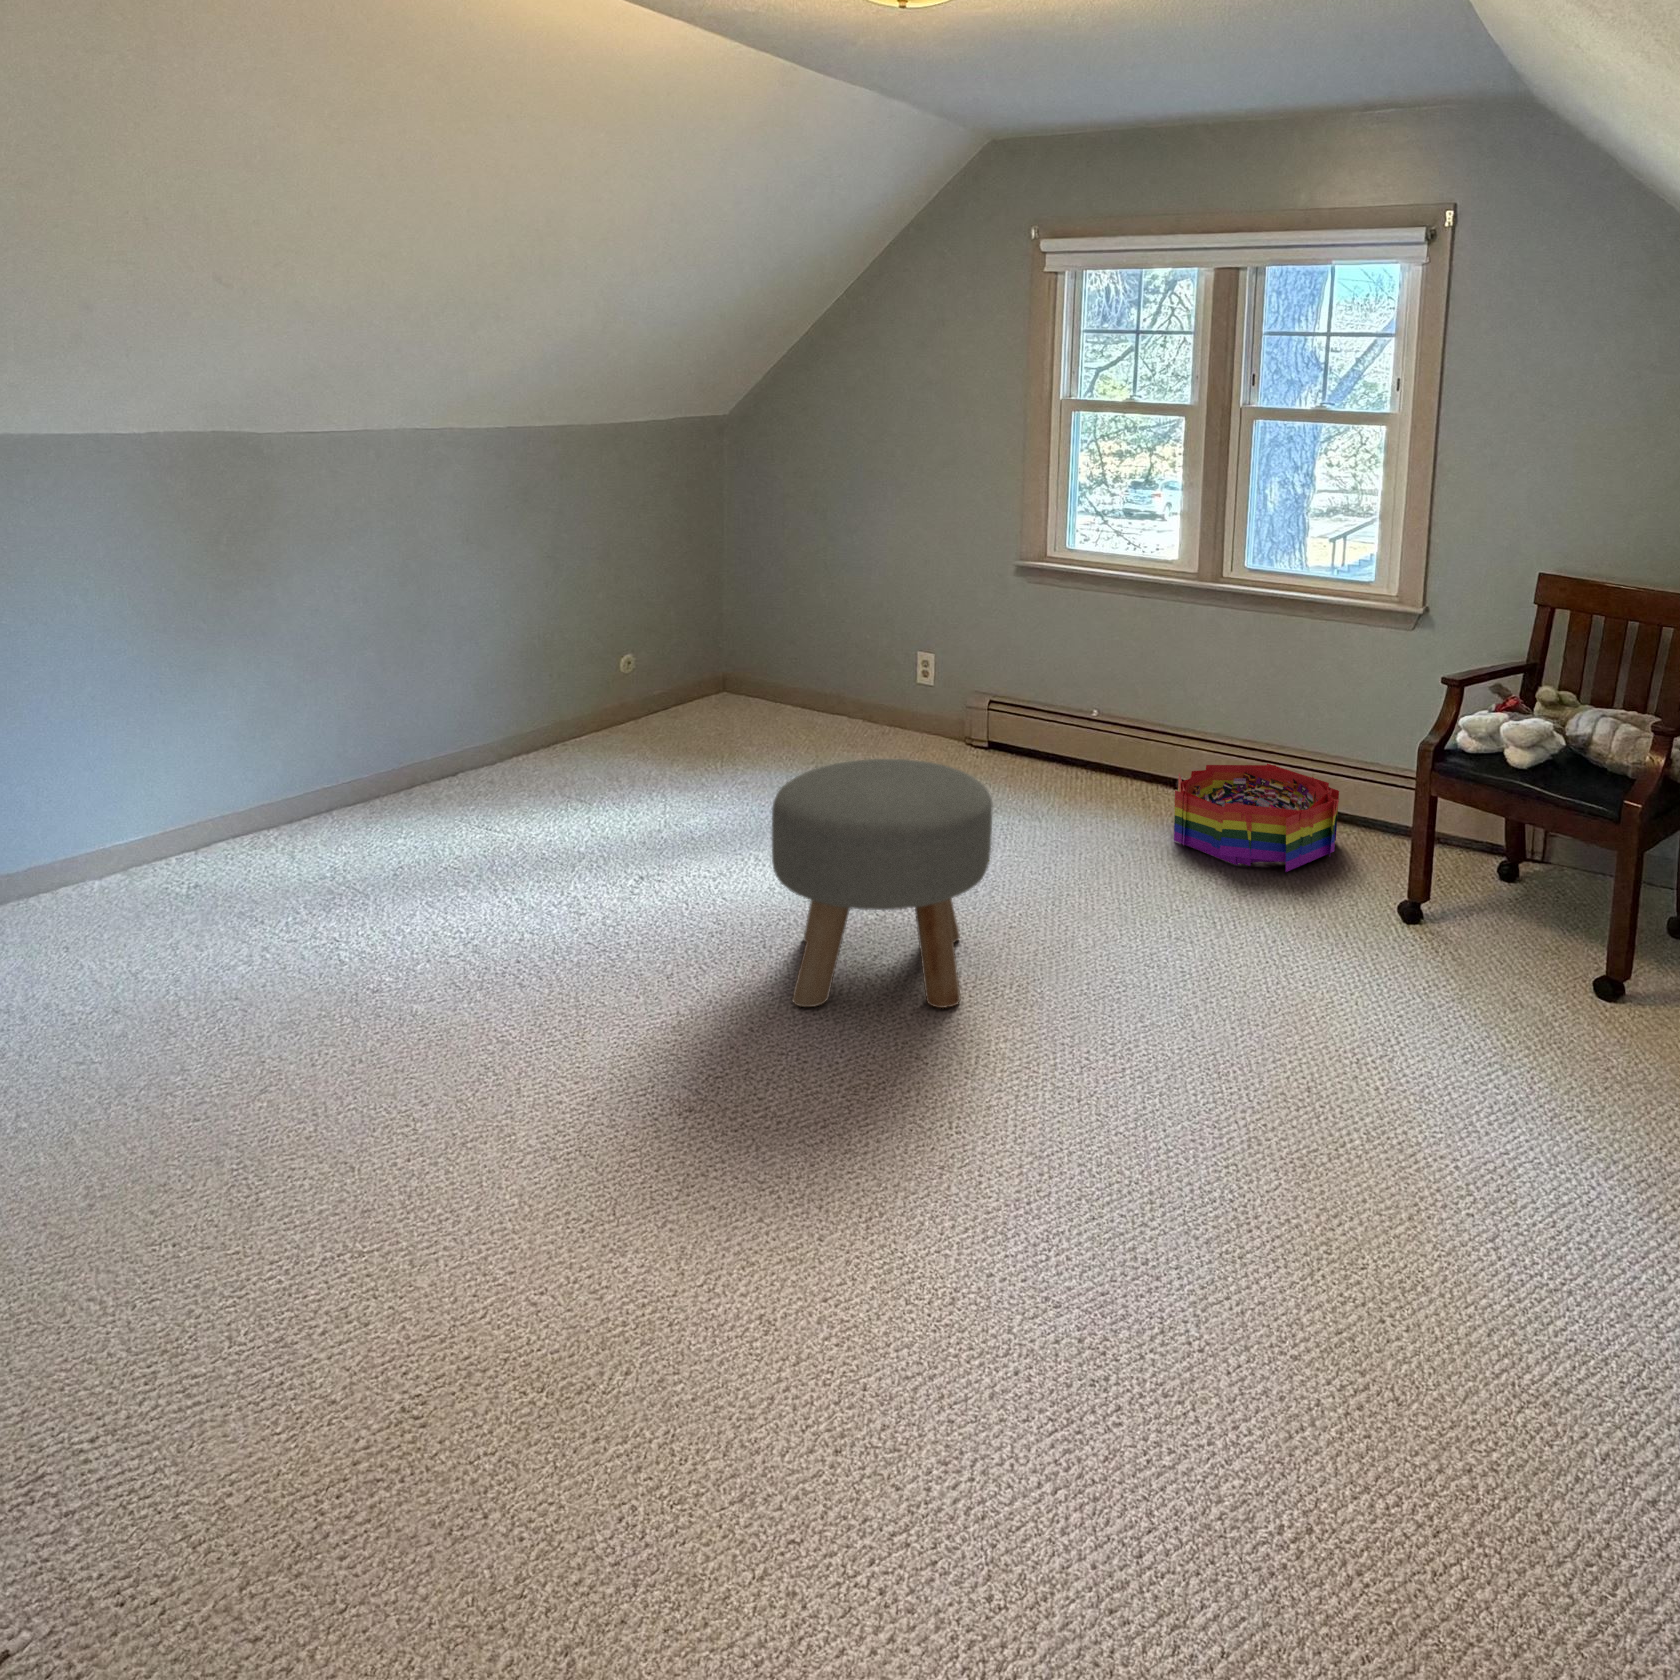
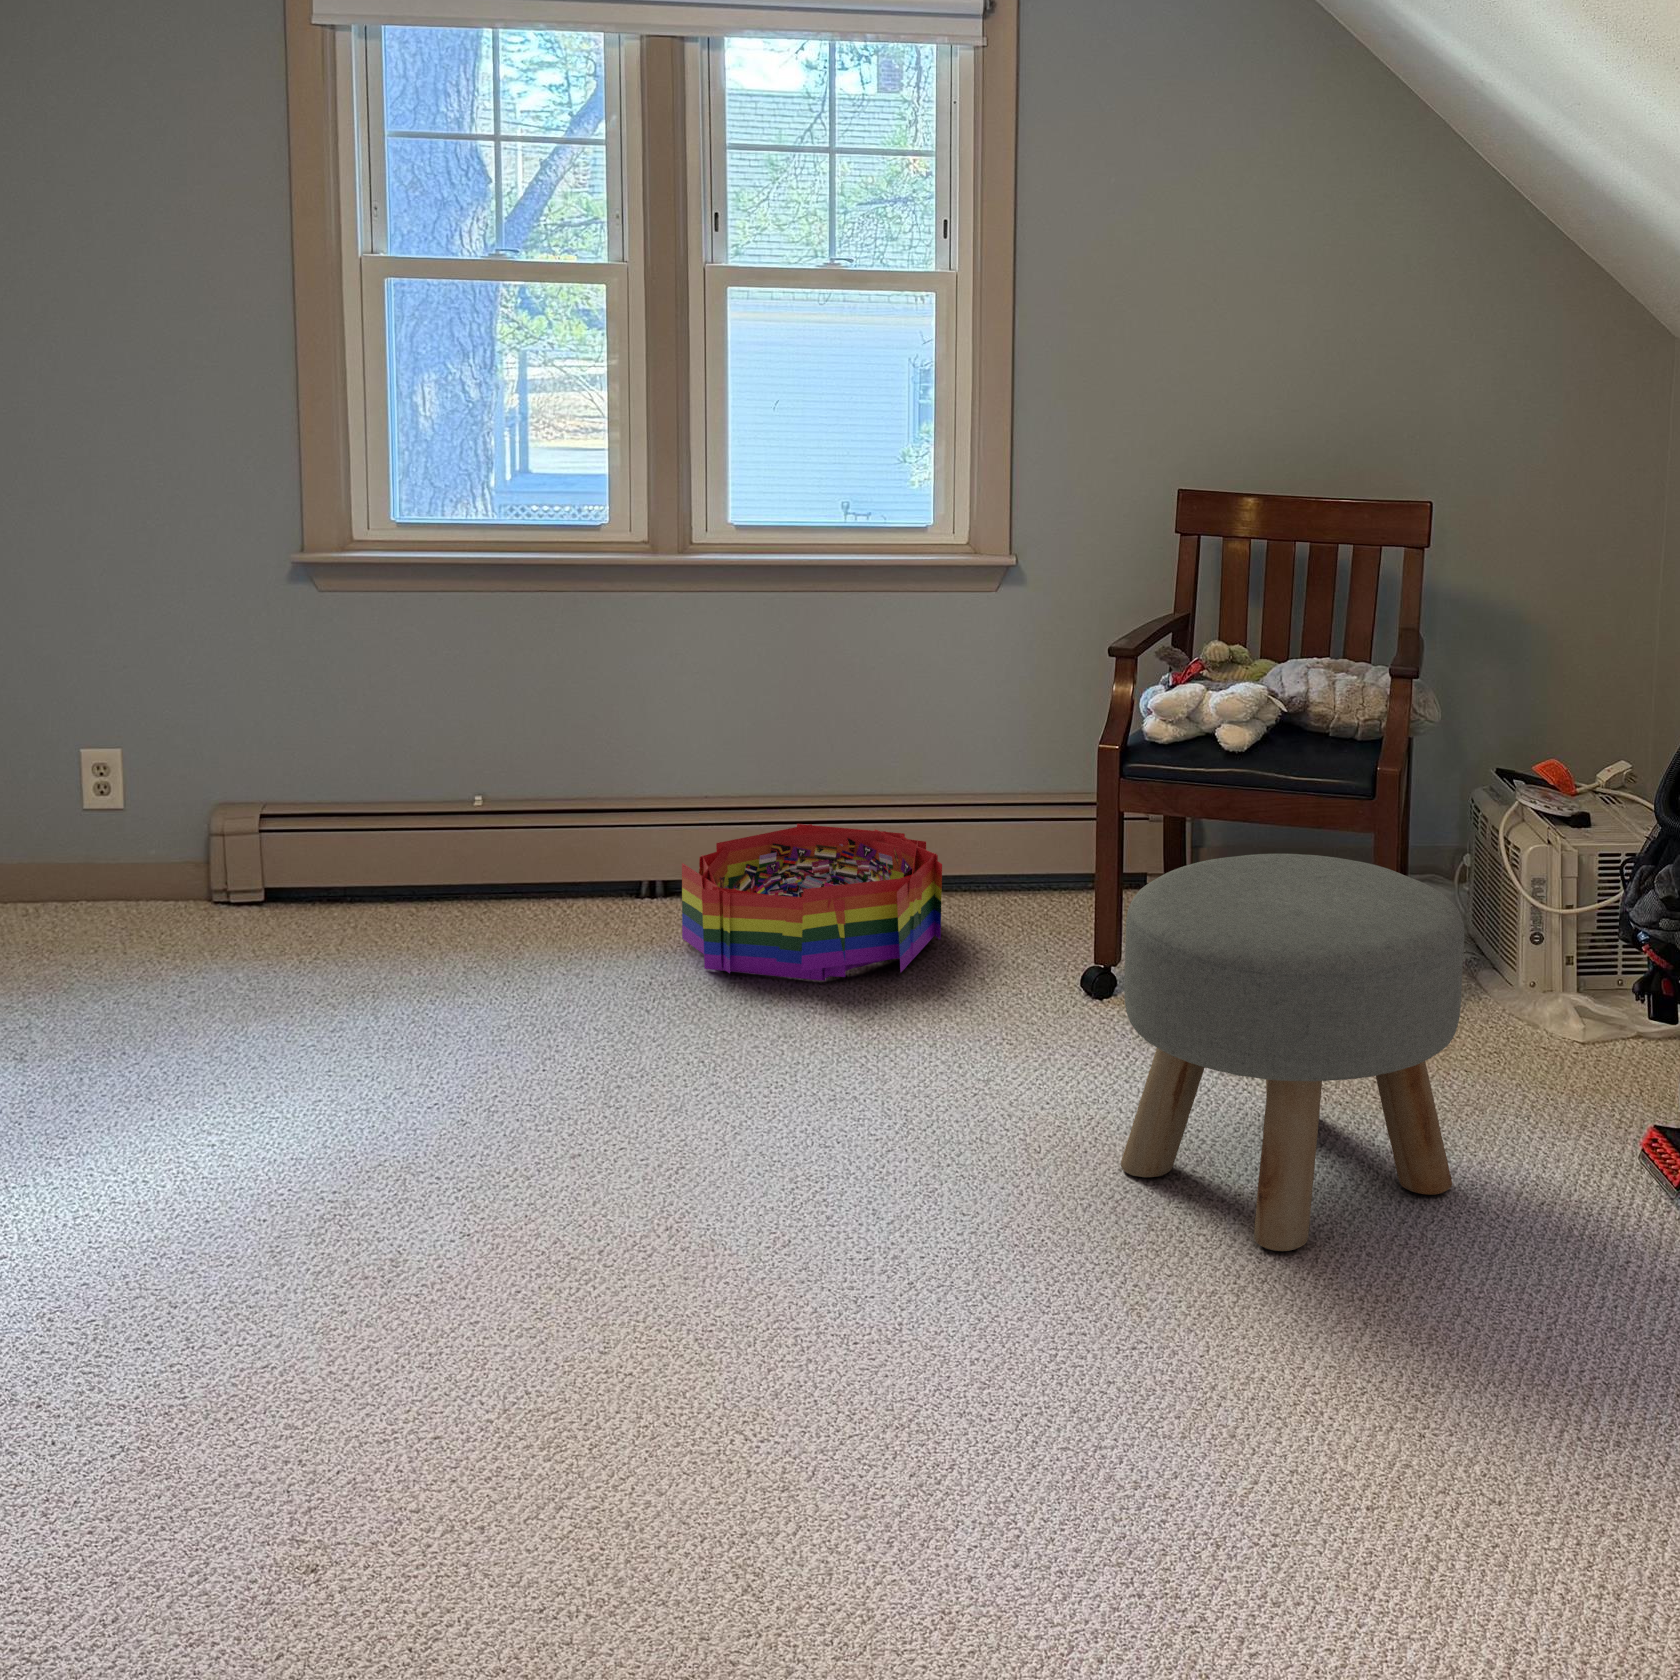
ottoman: present [772,759,992,1008] -> present [1121,854,1464,1251]

